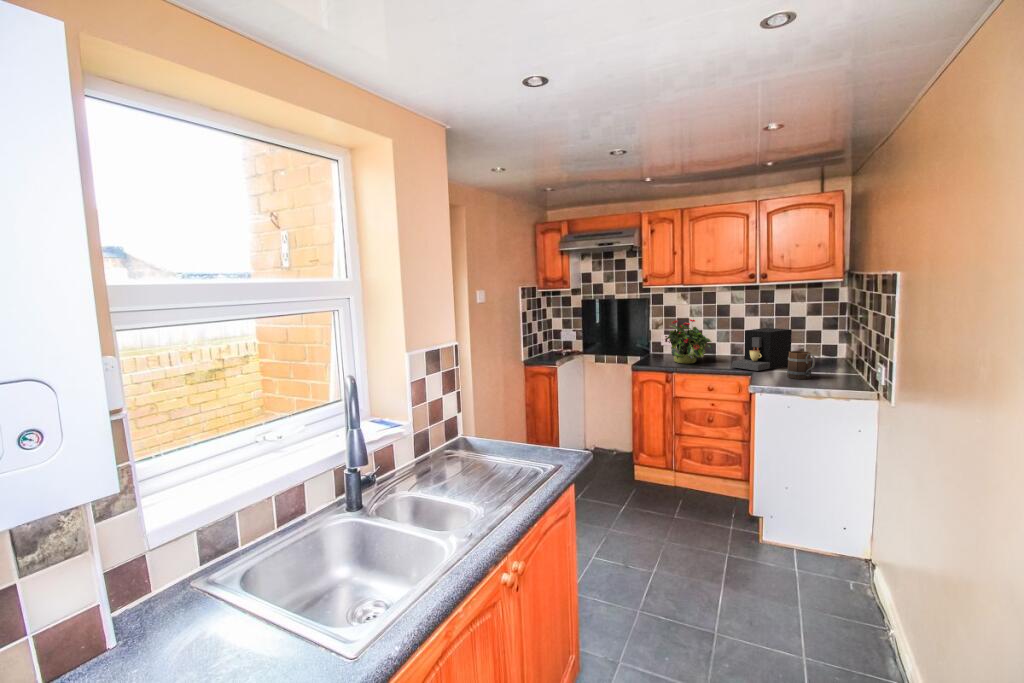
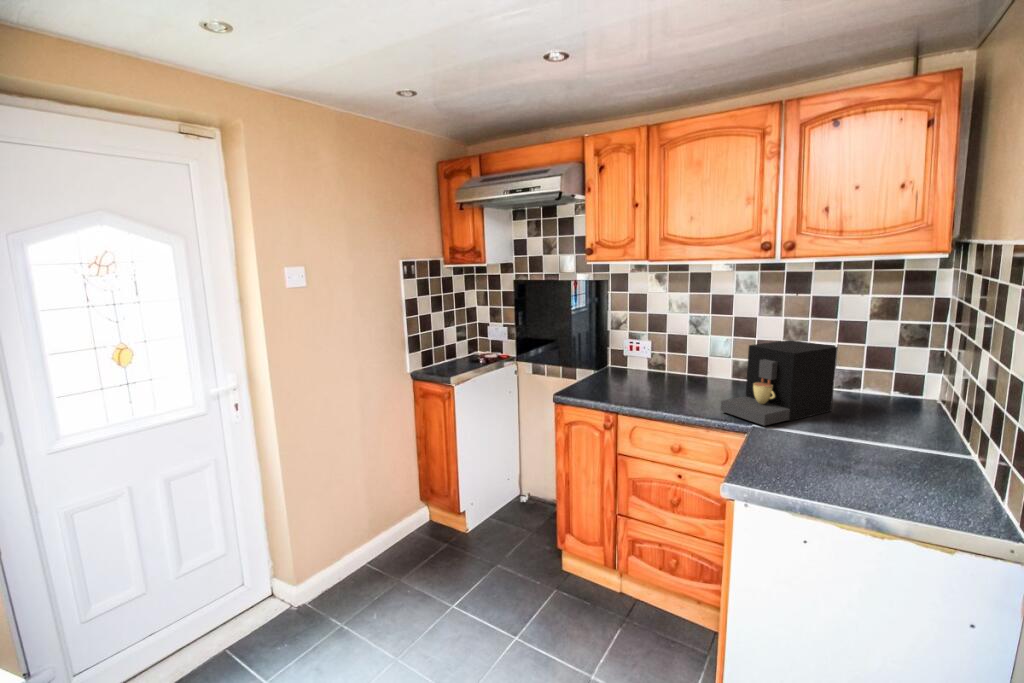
potted plant: present [666,319,712,364] -> none [614,318,693,394]
mug: present [787,351,815,379] -> none [819,398,882,461]

